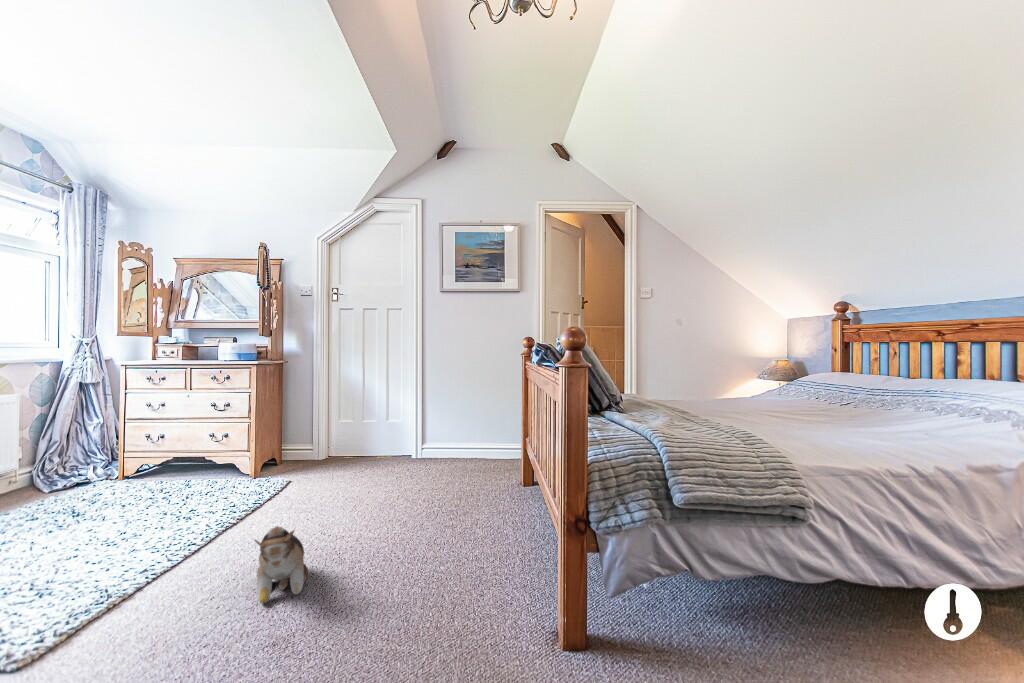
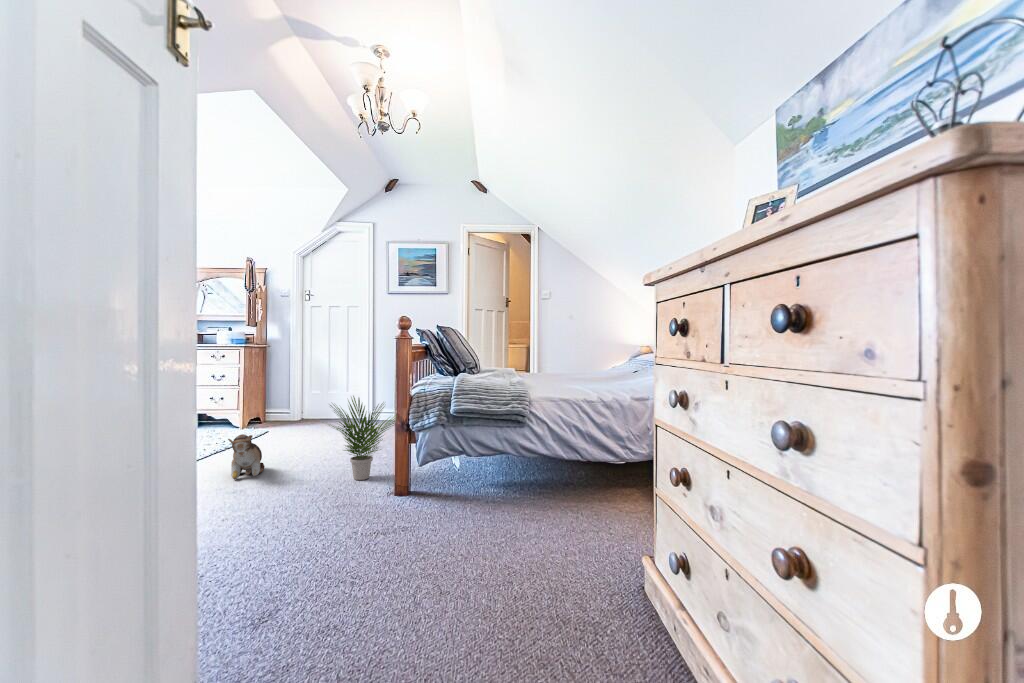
potted plant: none [408,451,535,601] -> present [329,396,395,480]

